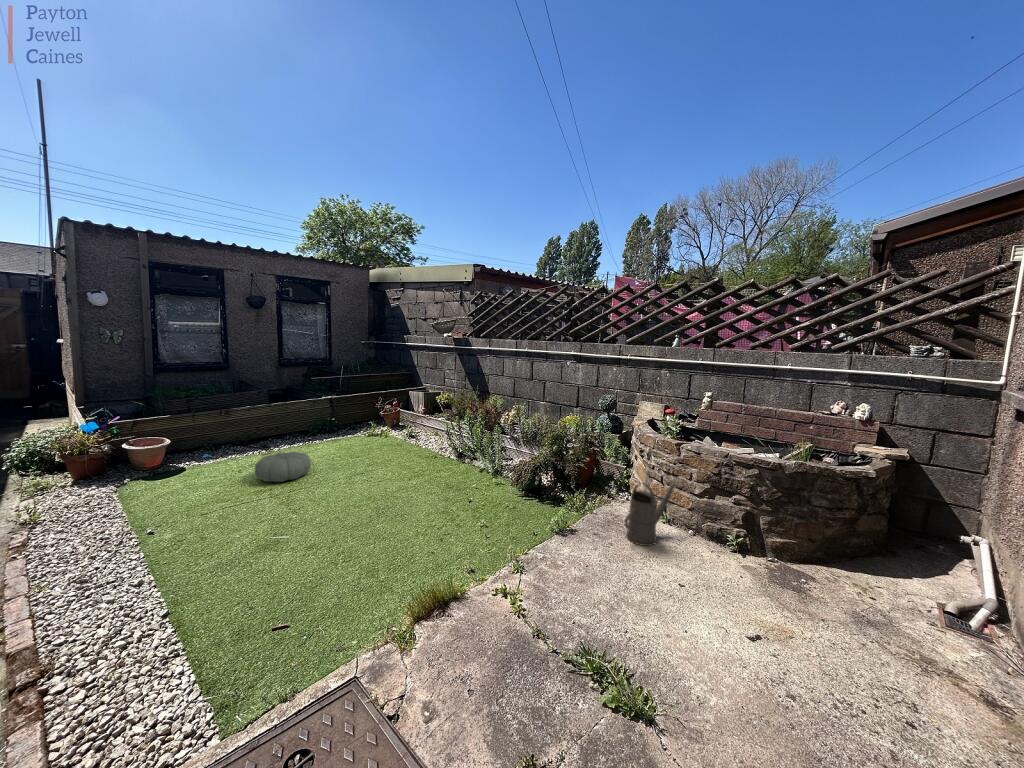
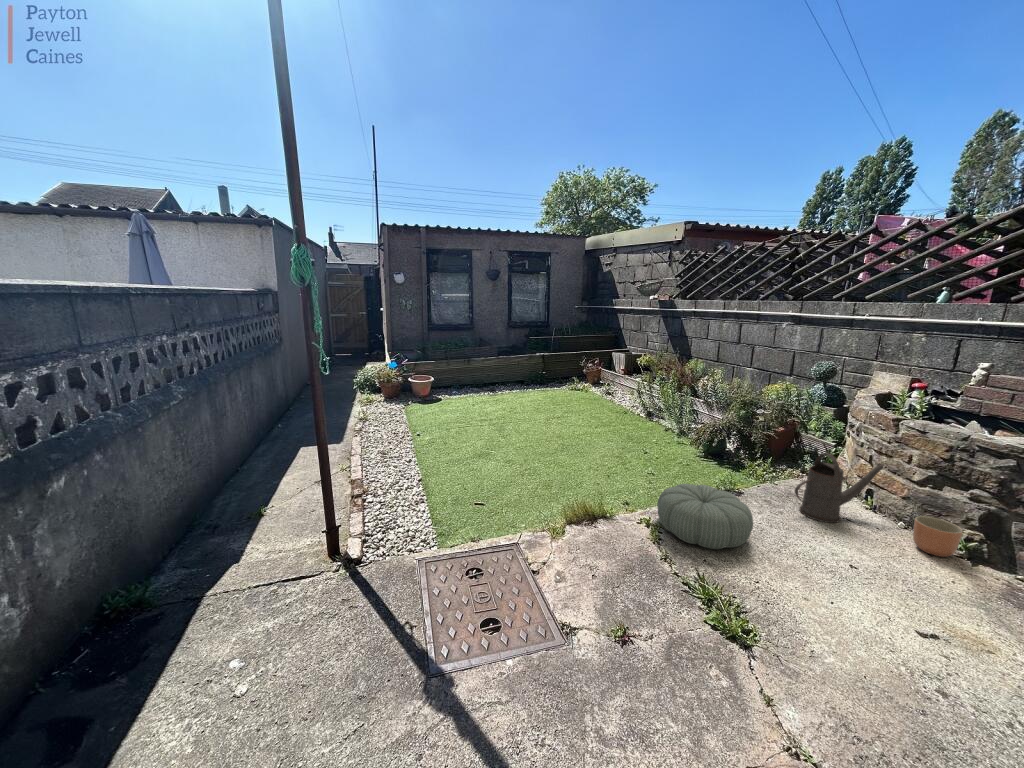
pouf: present [254,452,311,482] -> present [657,484,753,549]
planter: none [707,523,737,556] -> present [913,516,963,557]

